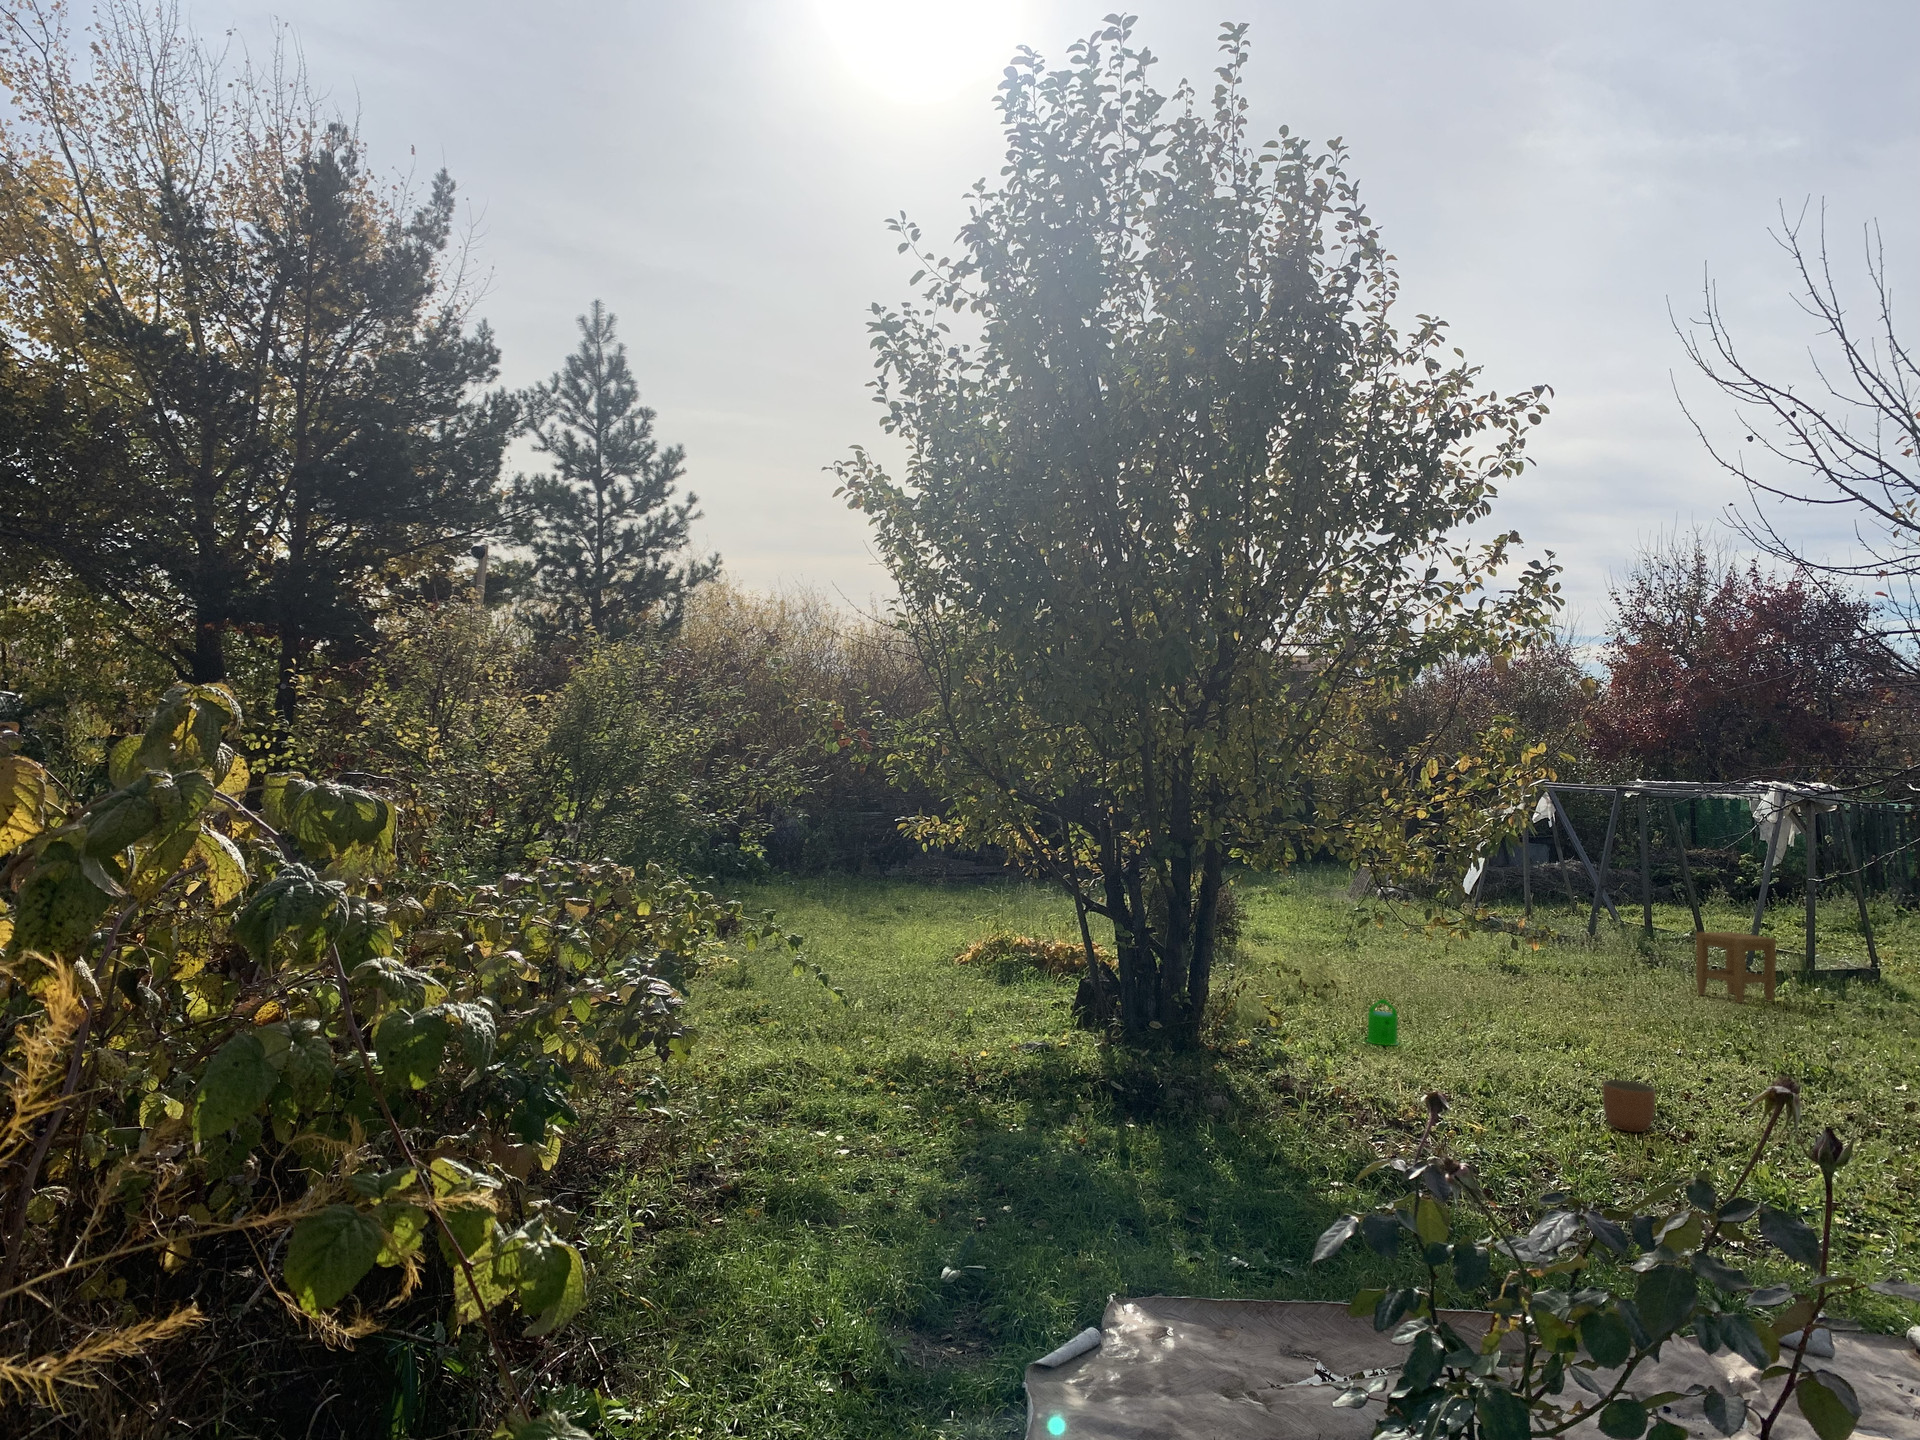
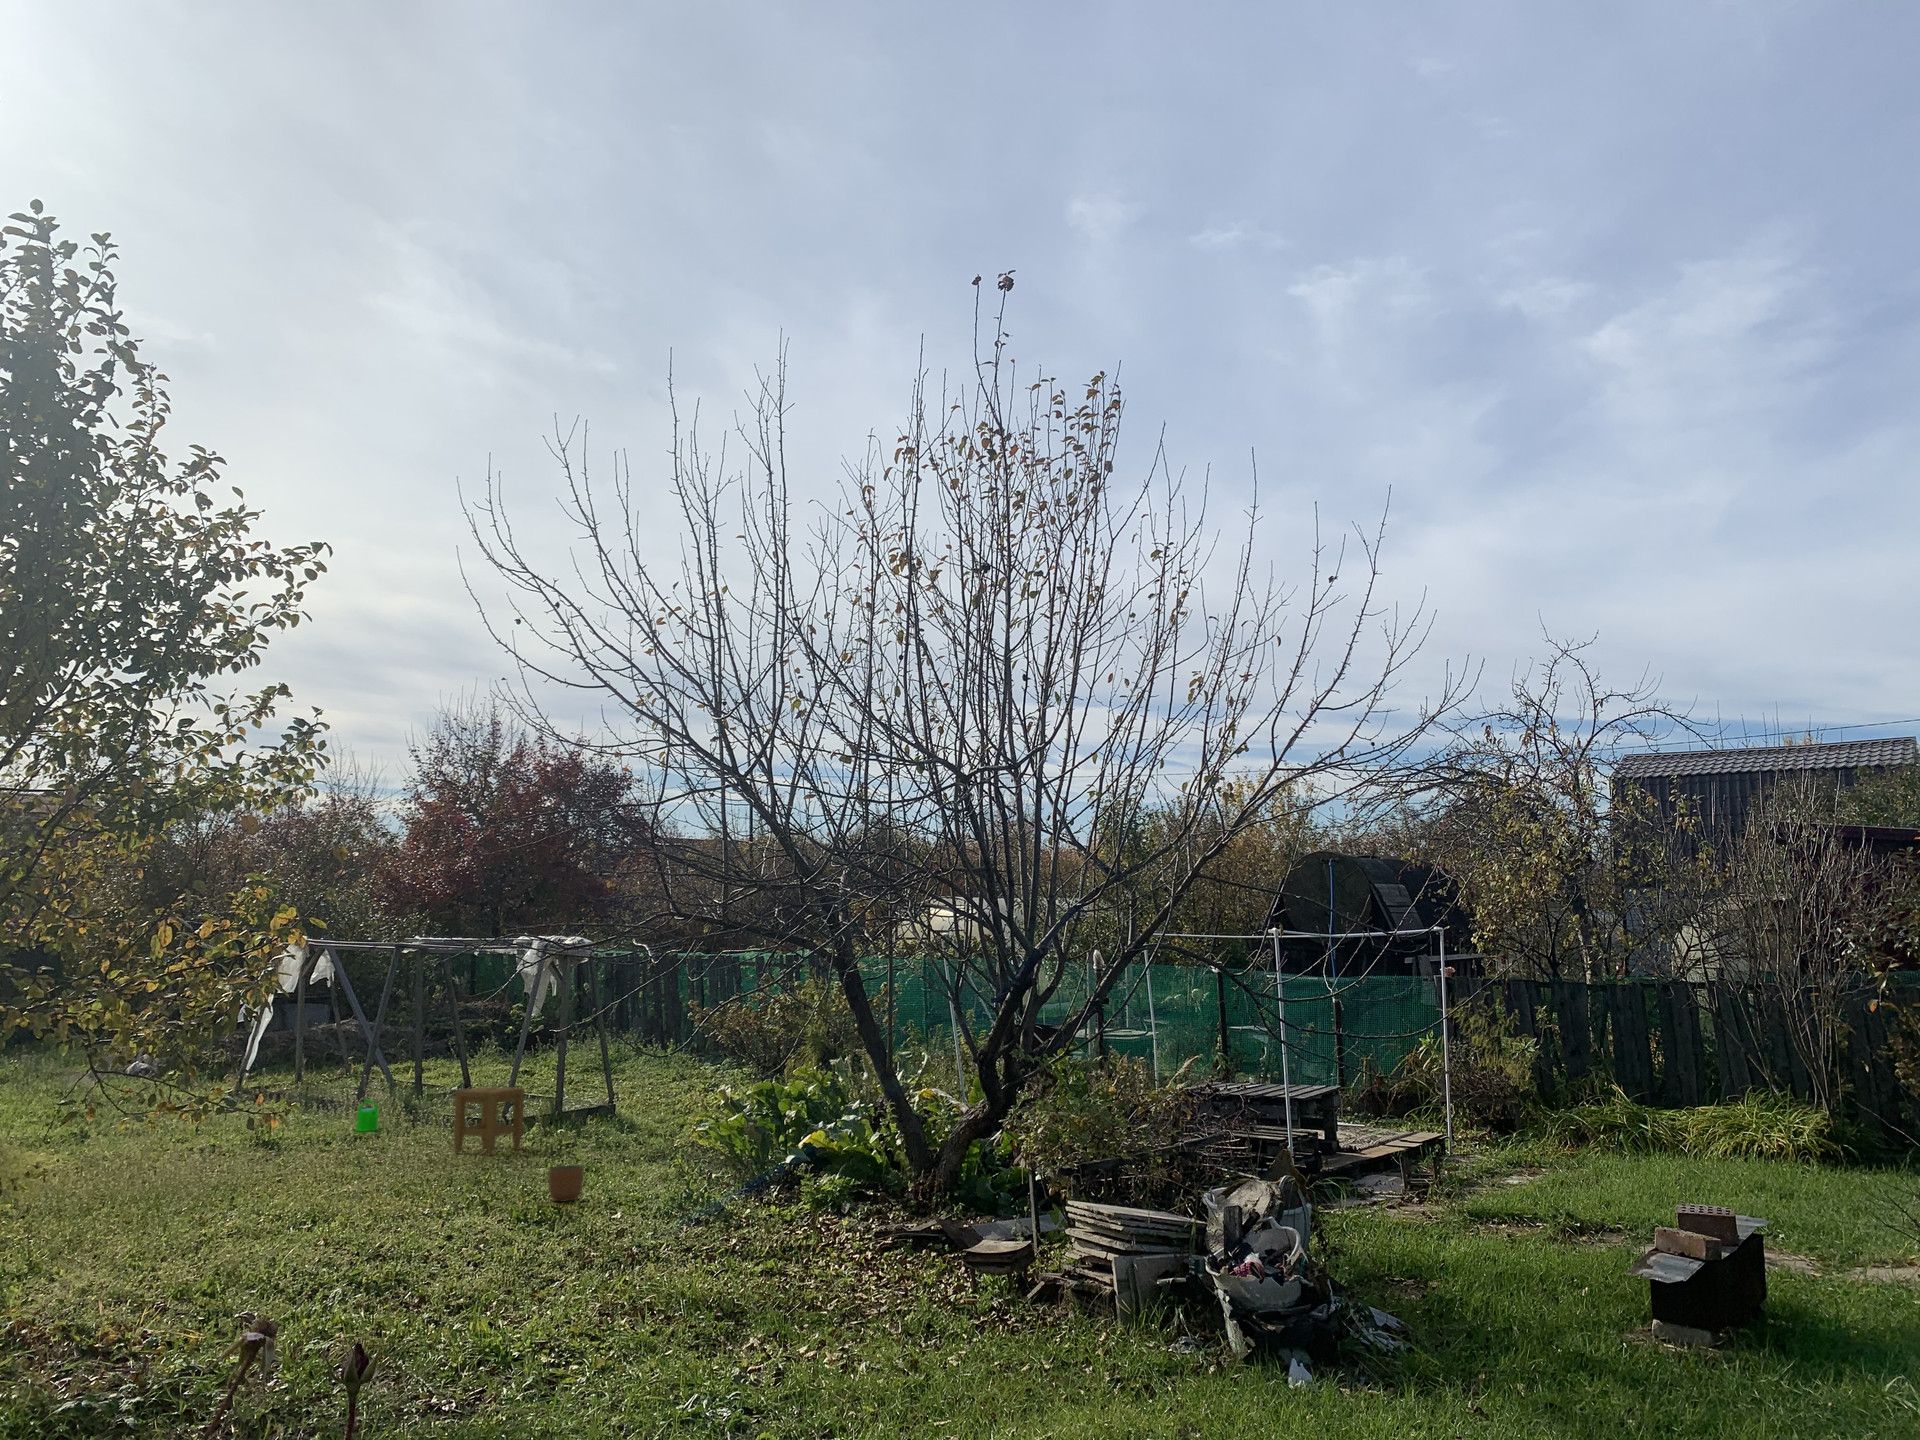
watering can: present [1366,999,1399,1046] -> present [356,1099,378,1131]
planter: present [1602,1080,1656,1132] -> present [548,1165,584,1202]

